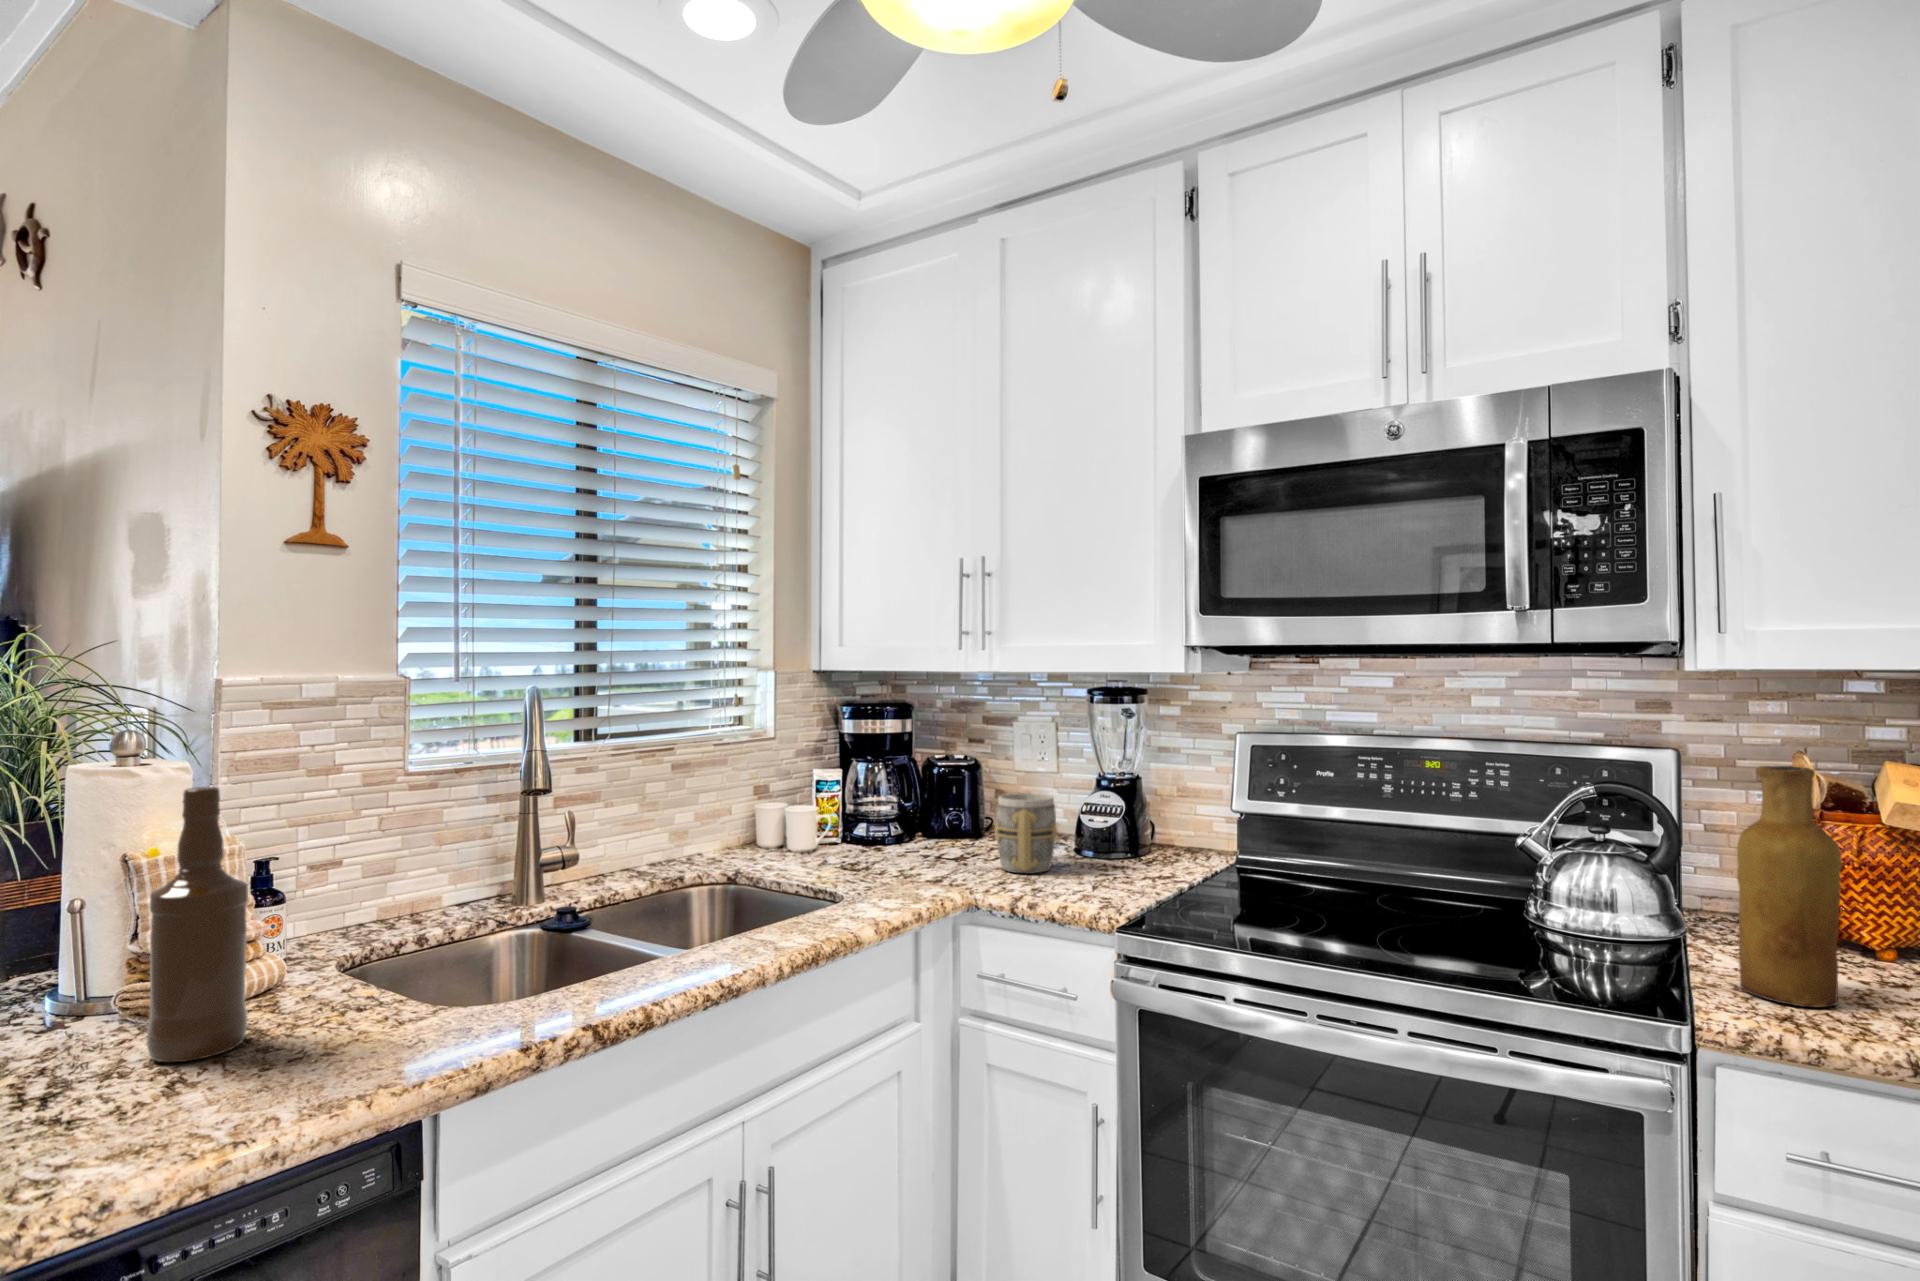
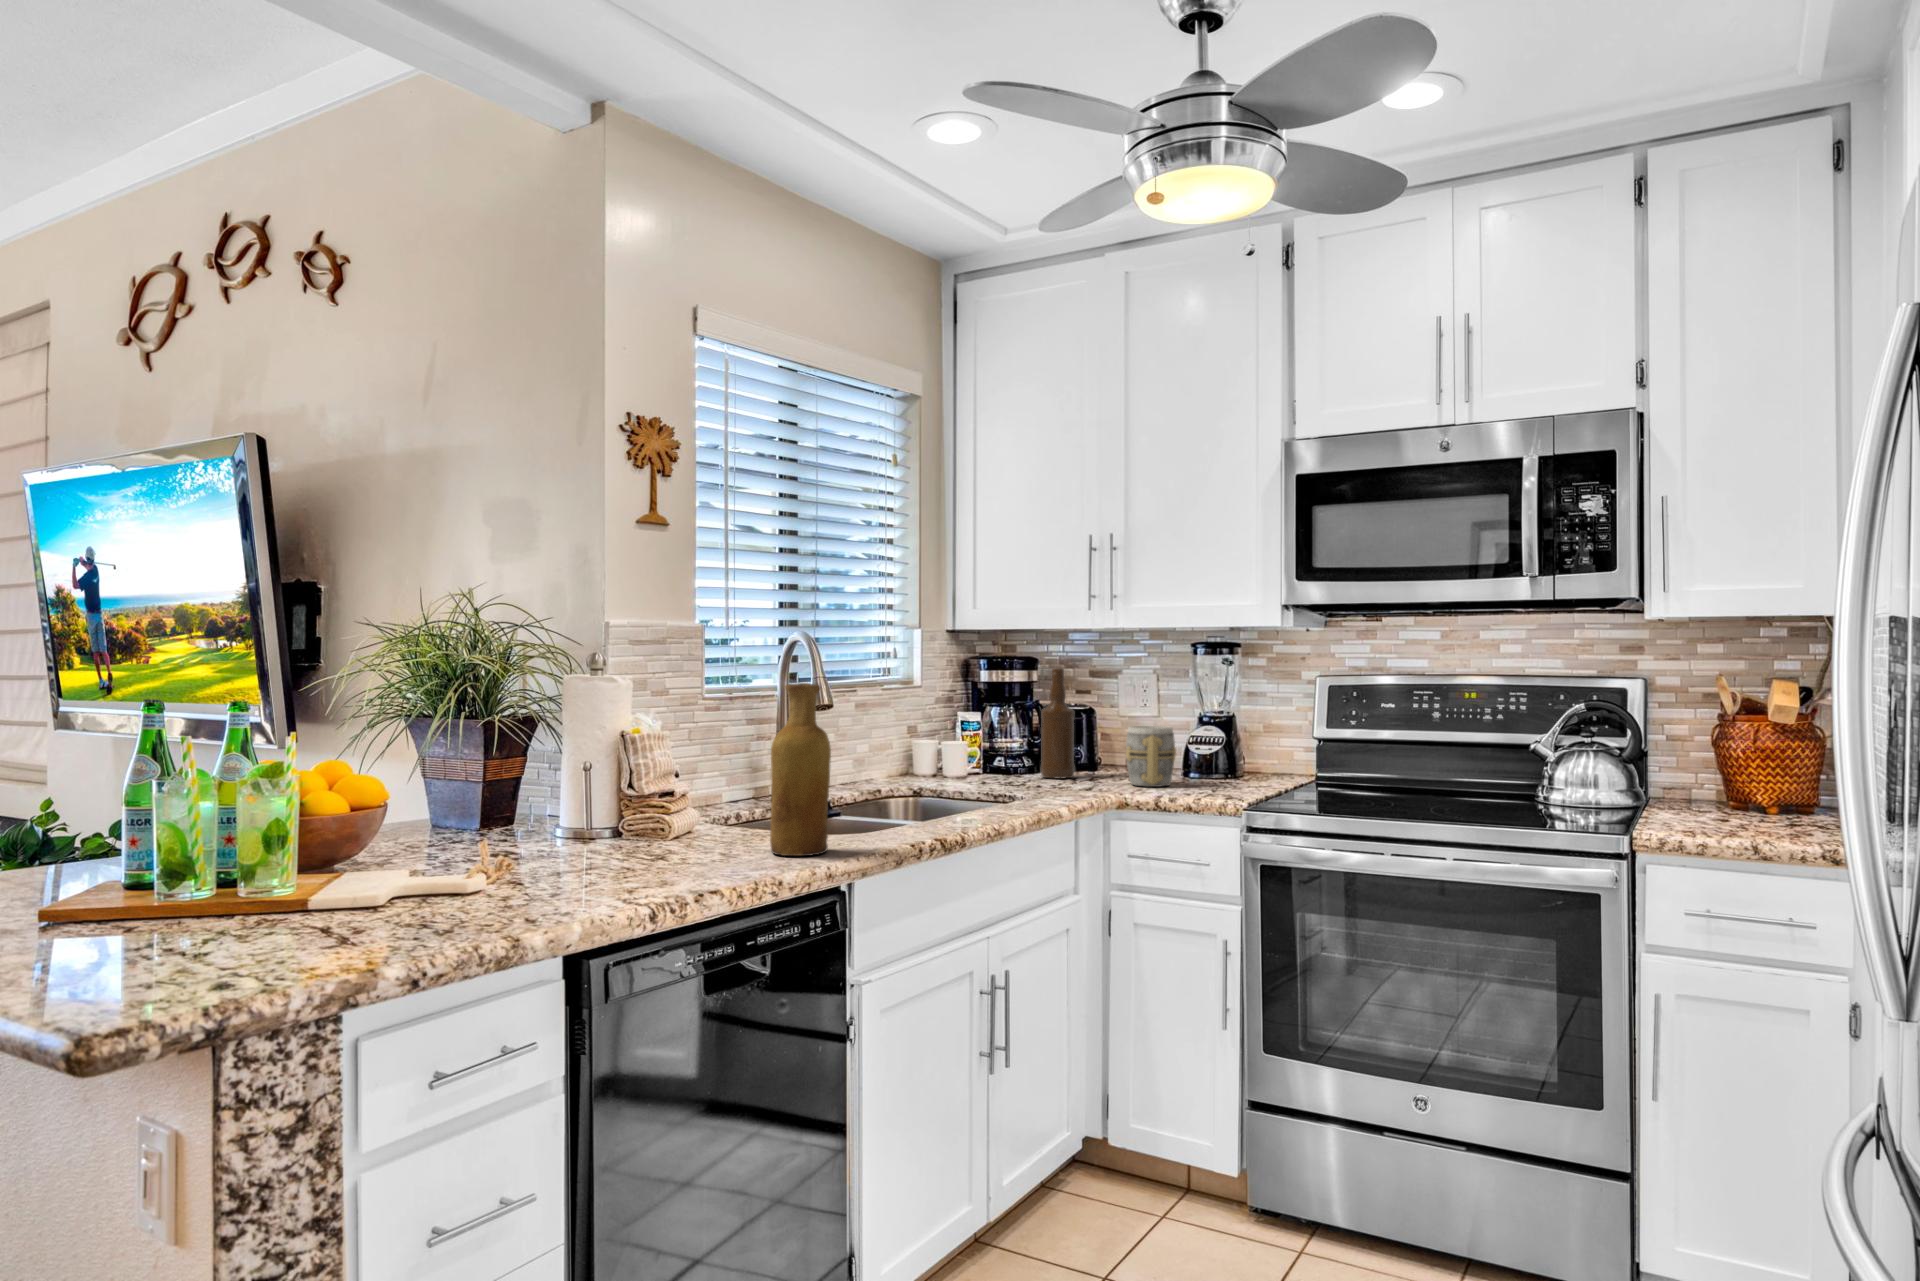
vase: present [1737,766,1842,1007] -> present [770,683,831,856]
bottle: present [147,787,248,1062] -> present [1041,668,1075,779]

